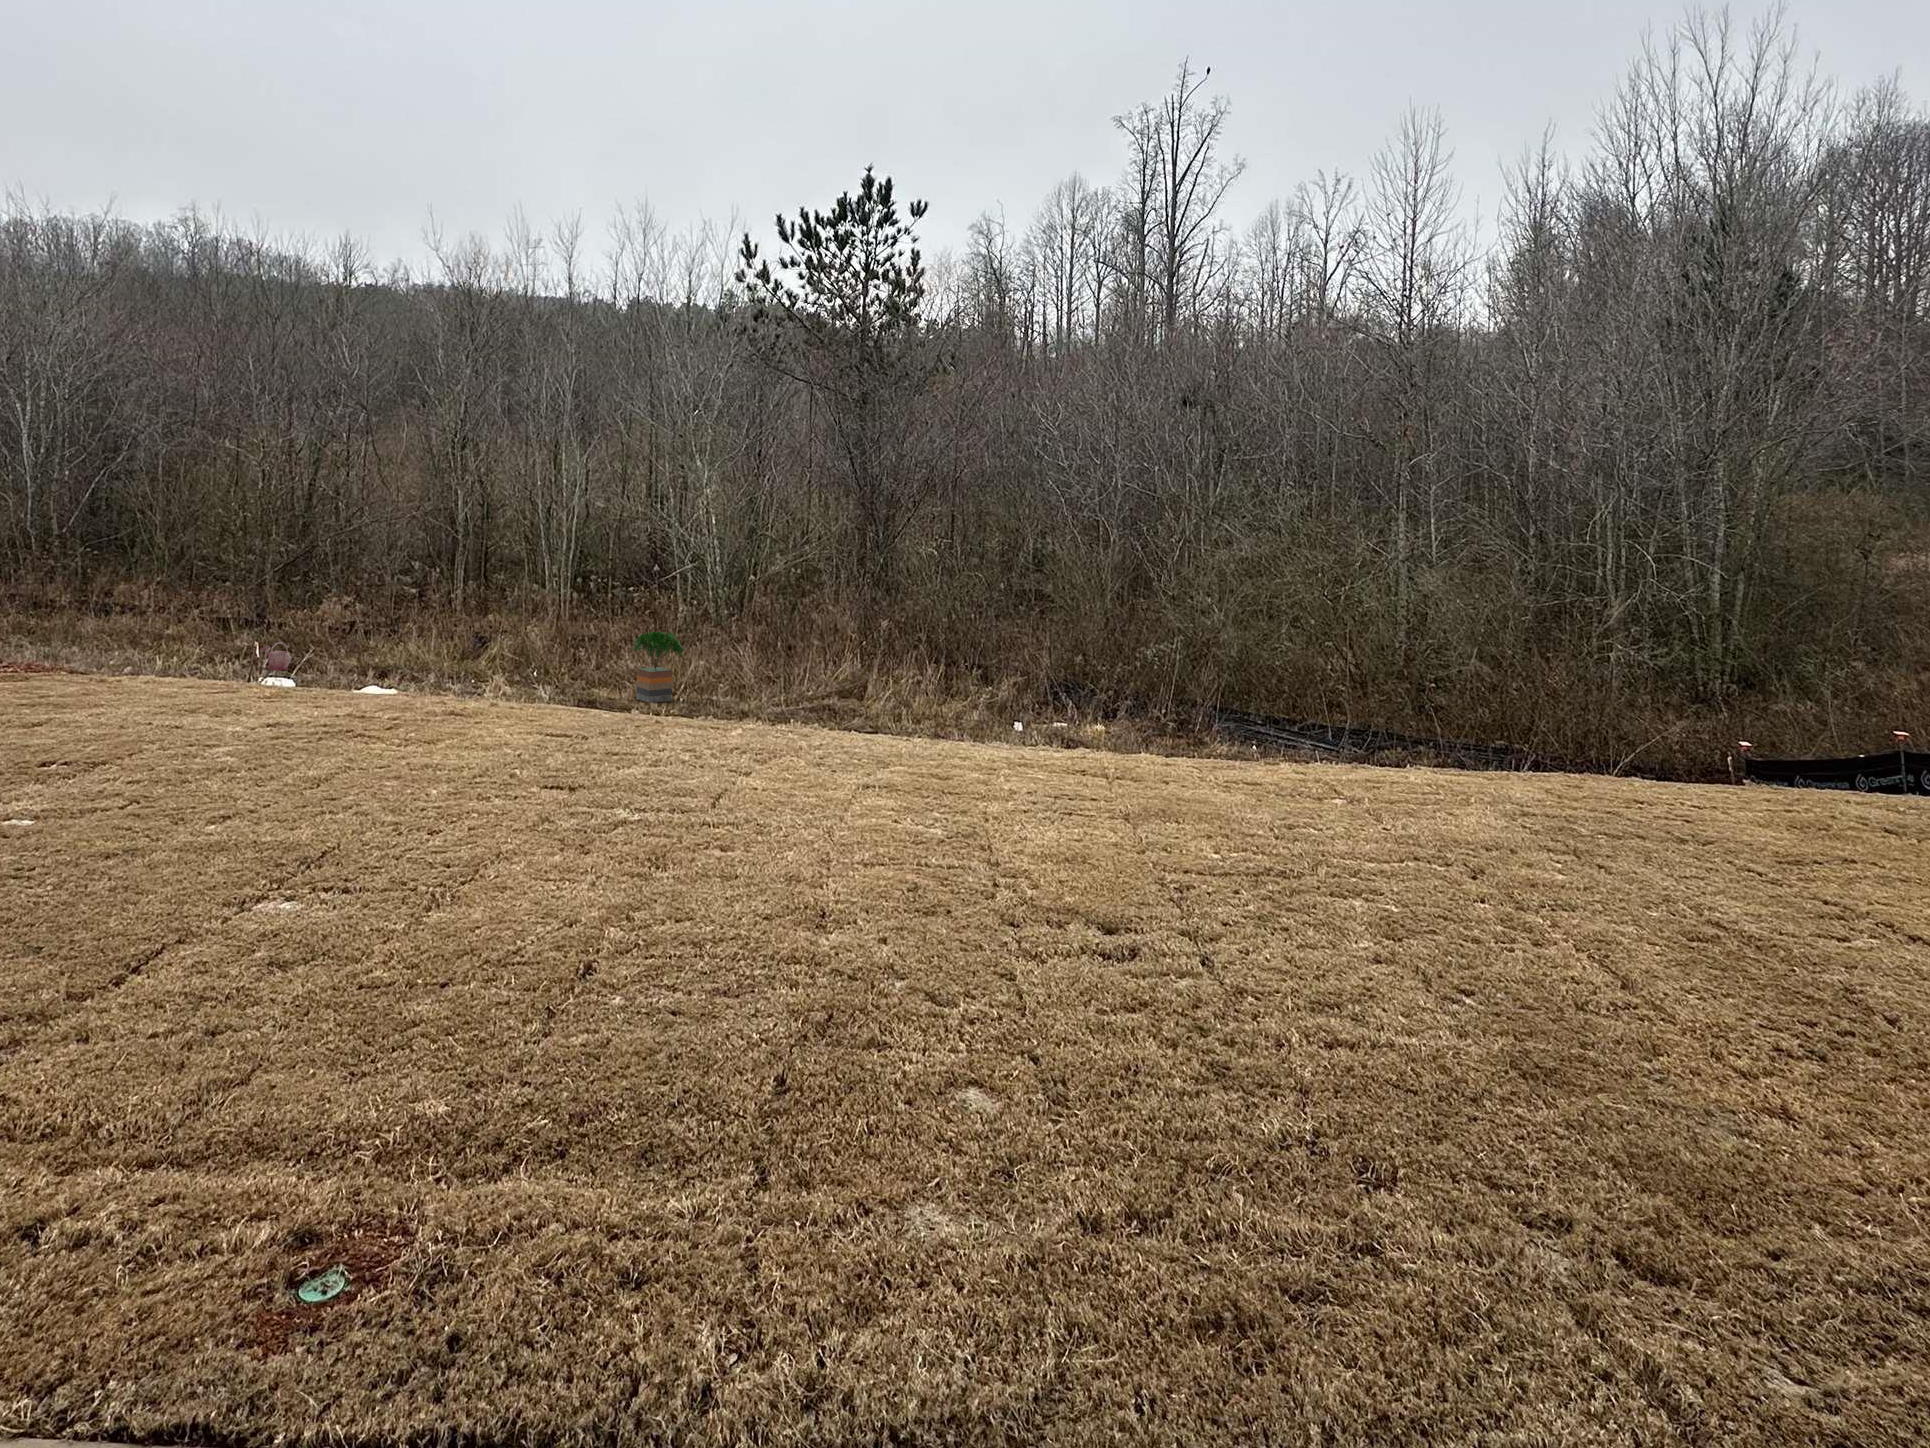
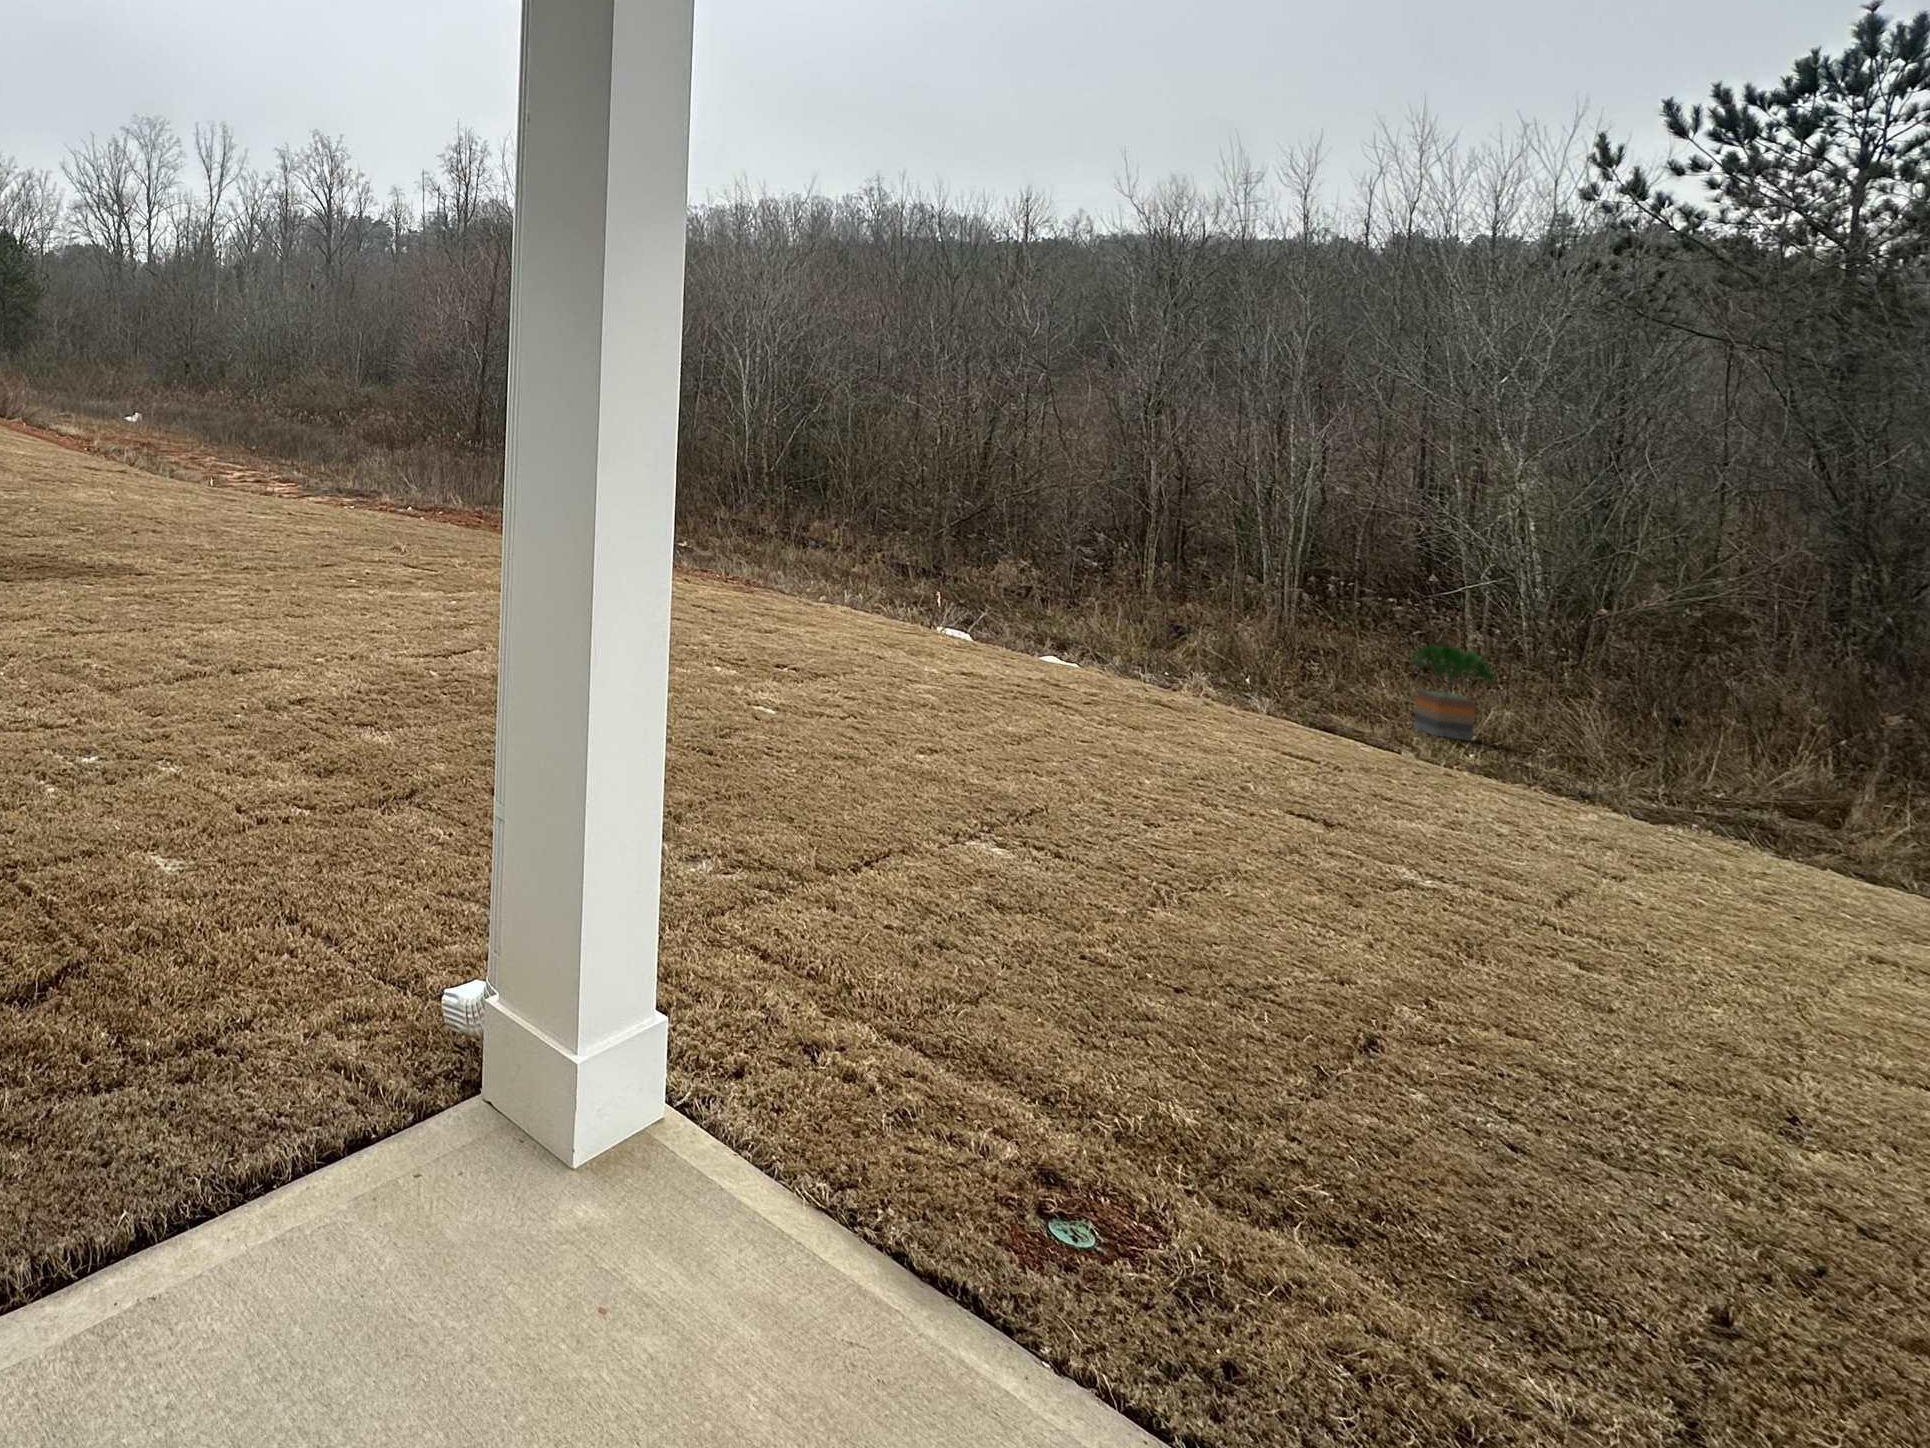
watering can: present [262,642,291,670] -> none [935,592,964,621]

